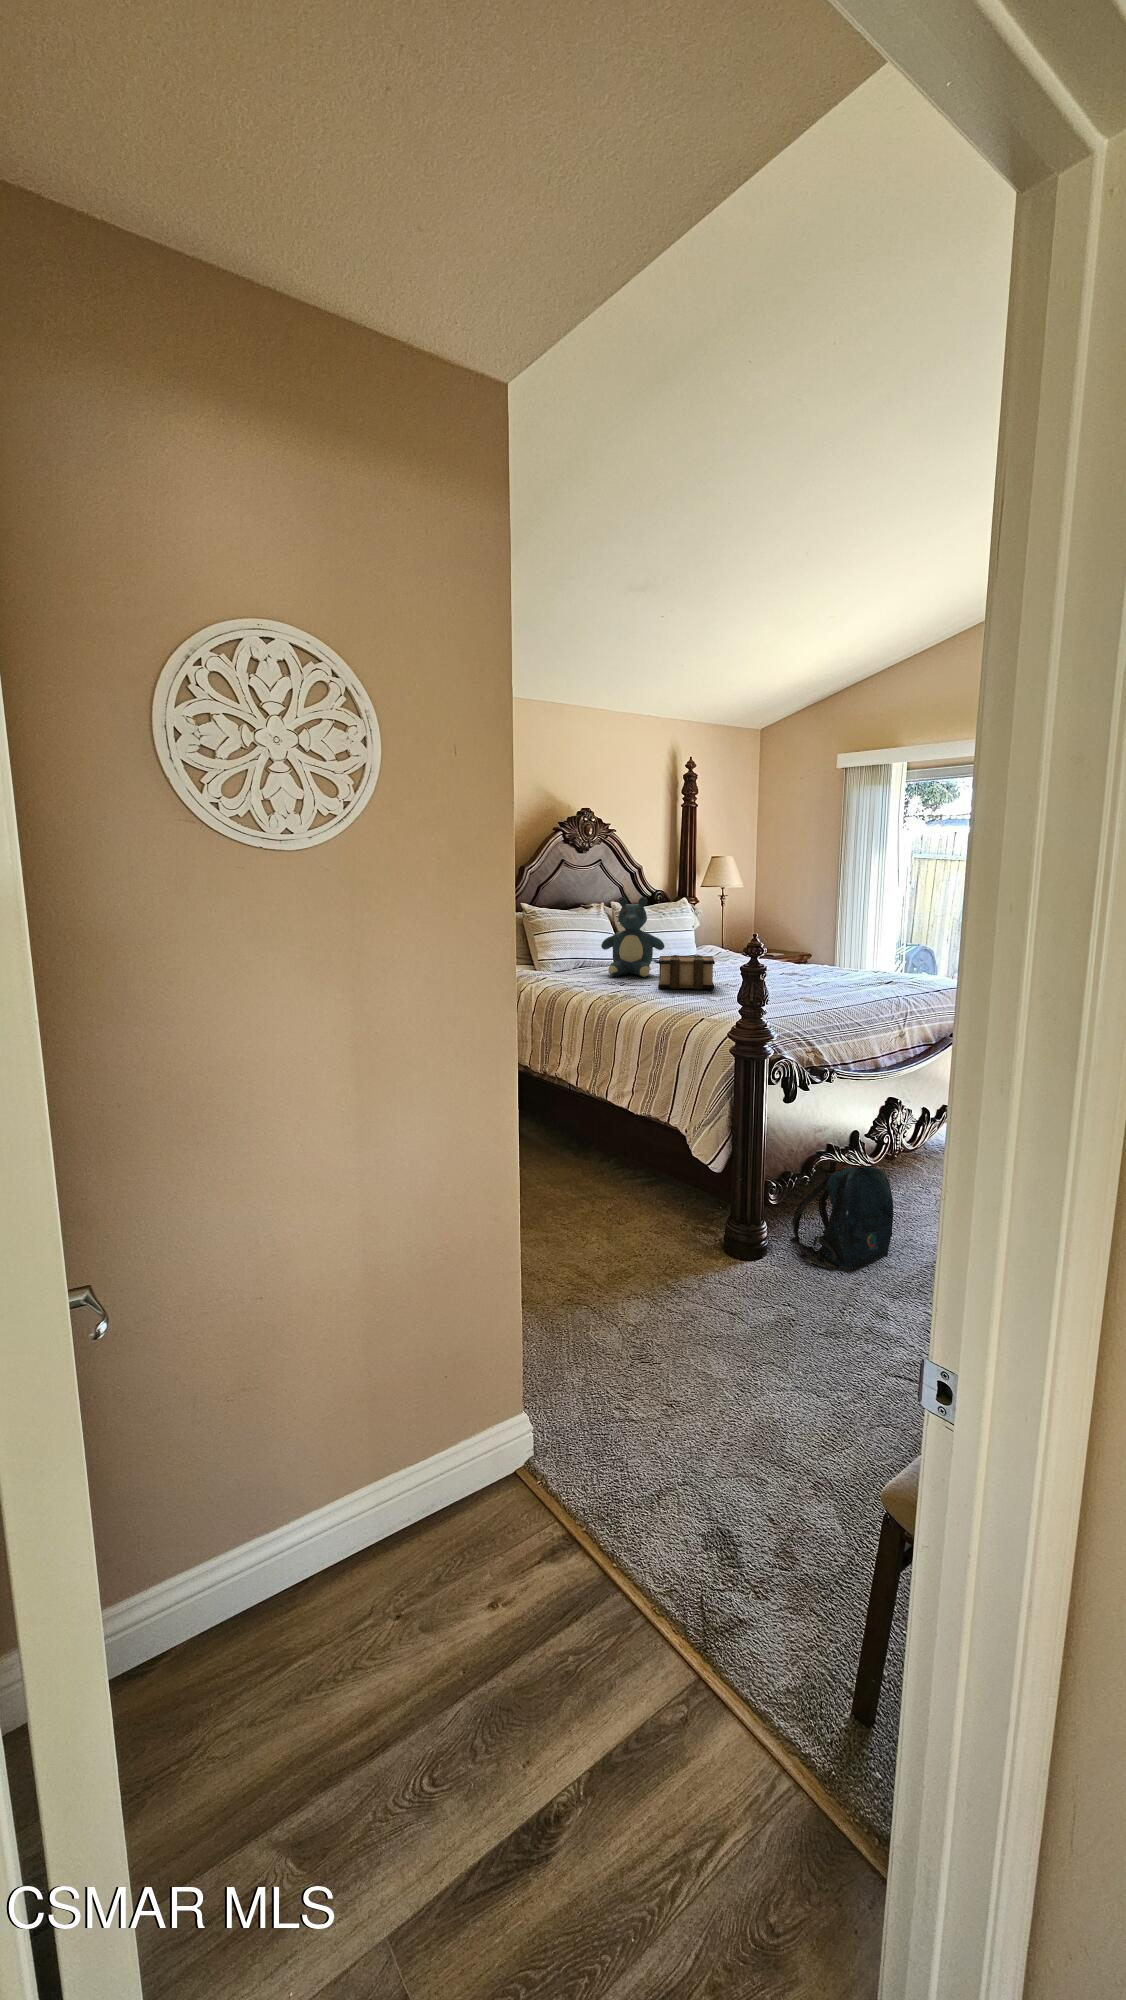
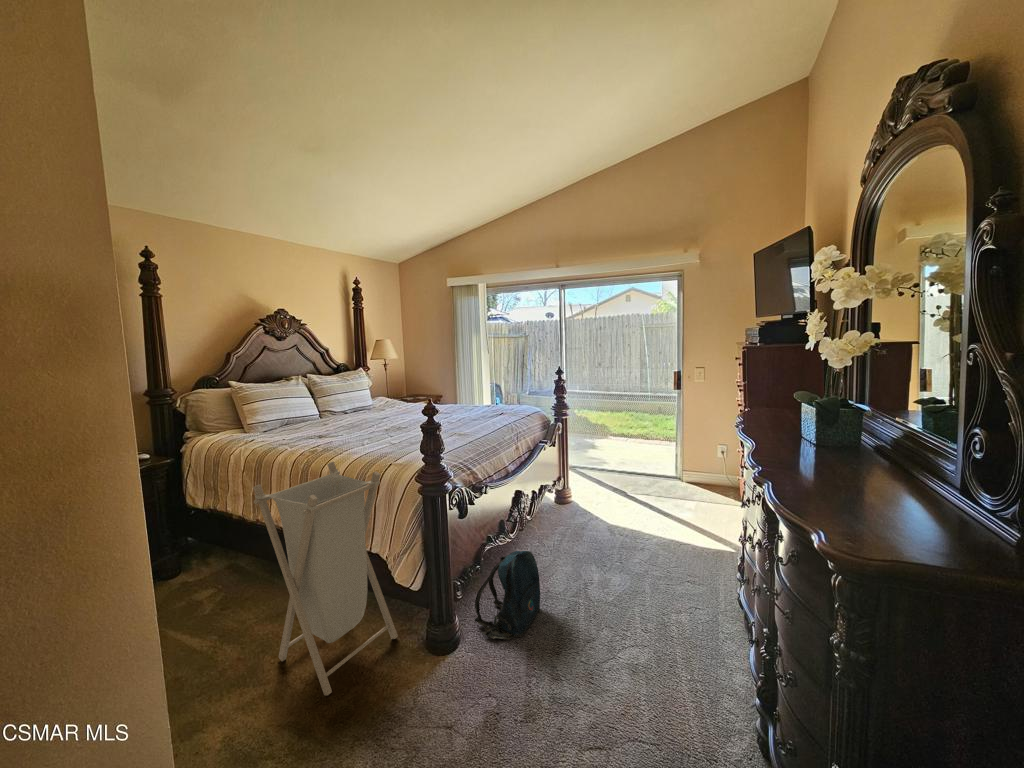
teddy bear: present [601,897,664,977] -> none [301,369,351,429]
book: present [658,955,715,989] -> none [348,408,392,437]
laundry hamper: none [552,1008,690,1255] -> present [253,462,398,695]

